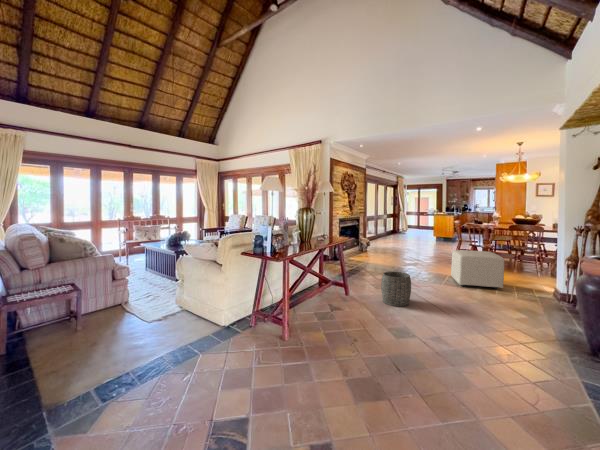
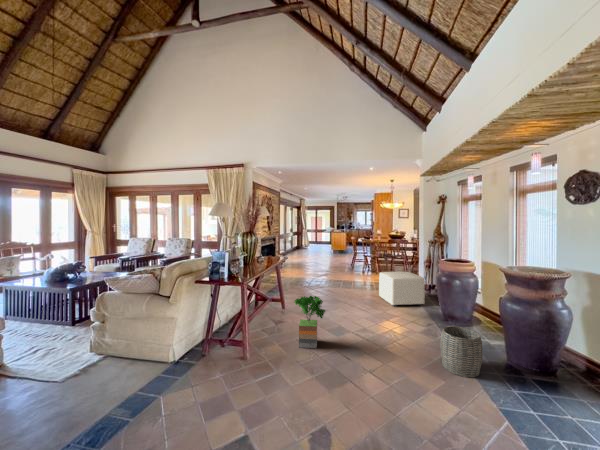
potted tree: none [332,258,361,306] -> present [294,296,325,348]
woven basket: present [381,272,411,306] -> present [440,326,483,377]

